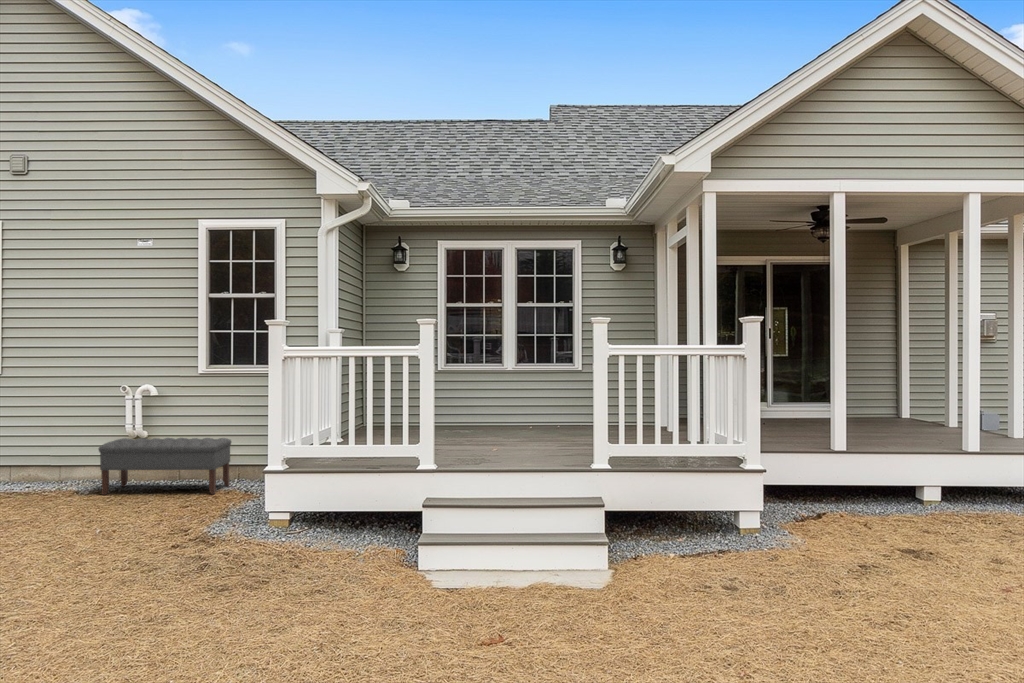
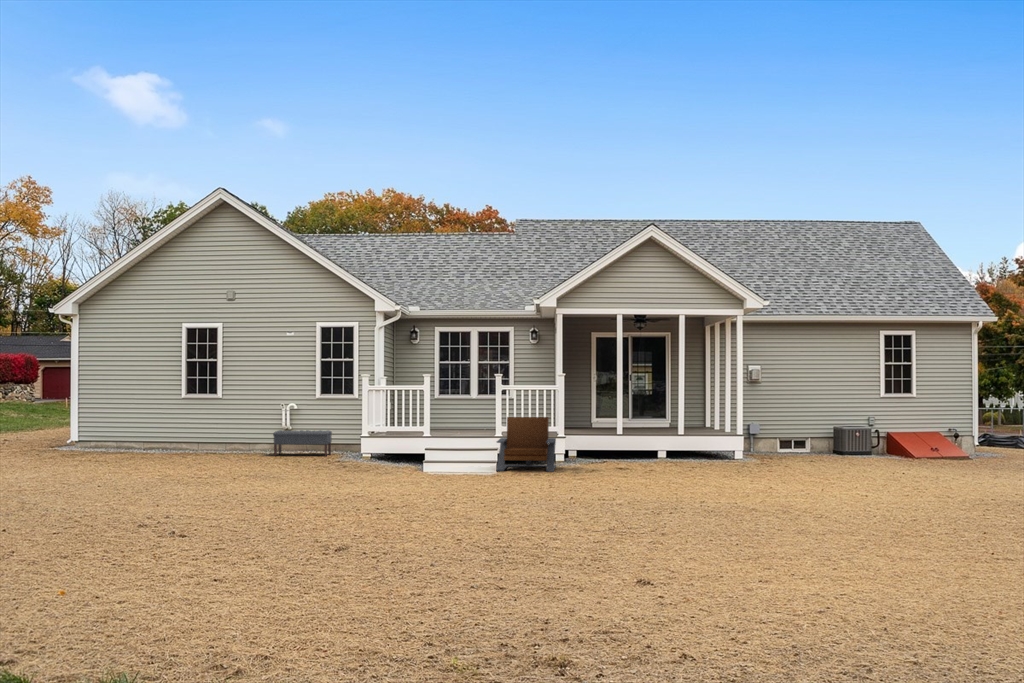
lounge chair: none [612,423,786,582] -> present [497,417,556,472]

